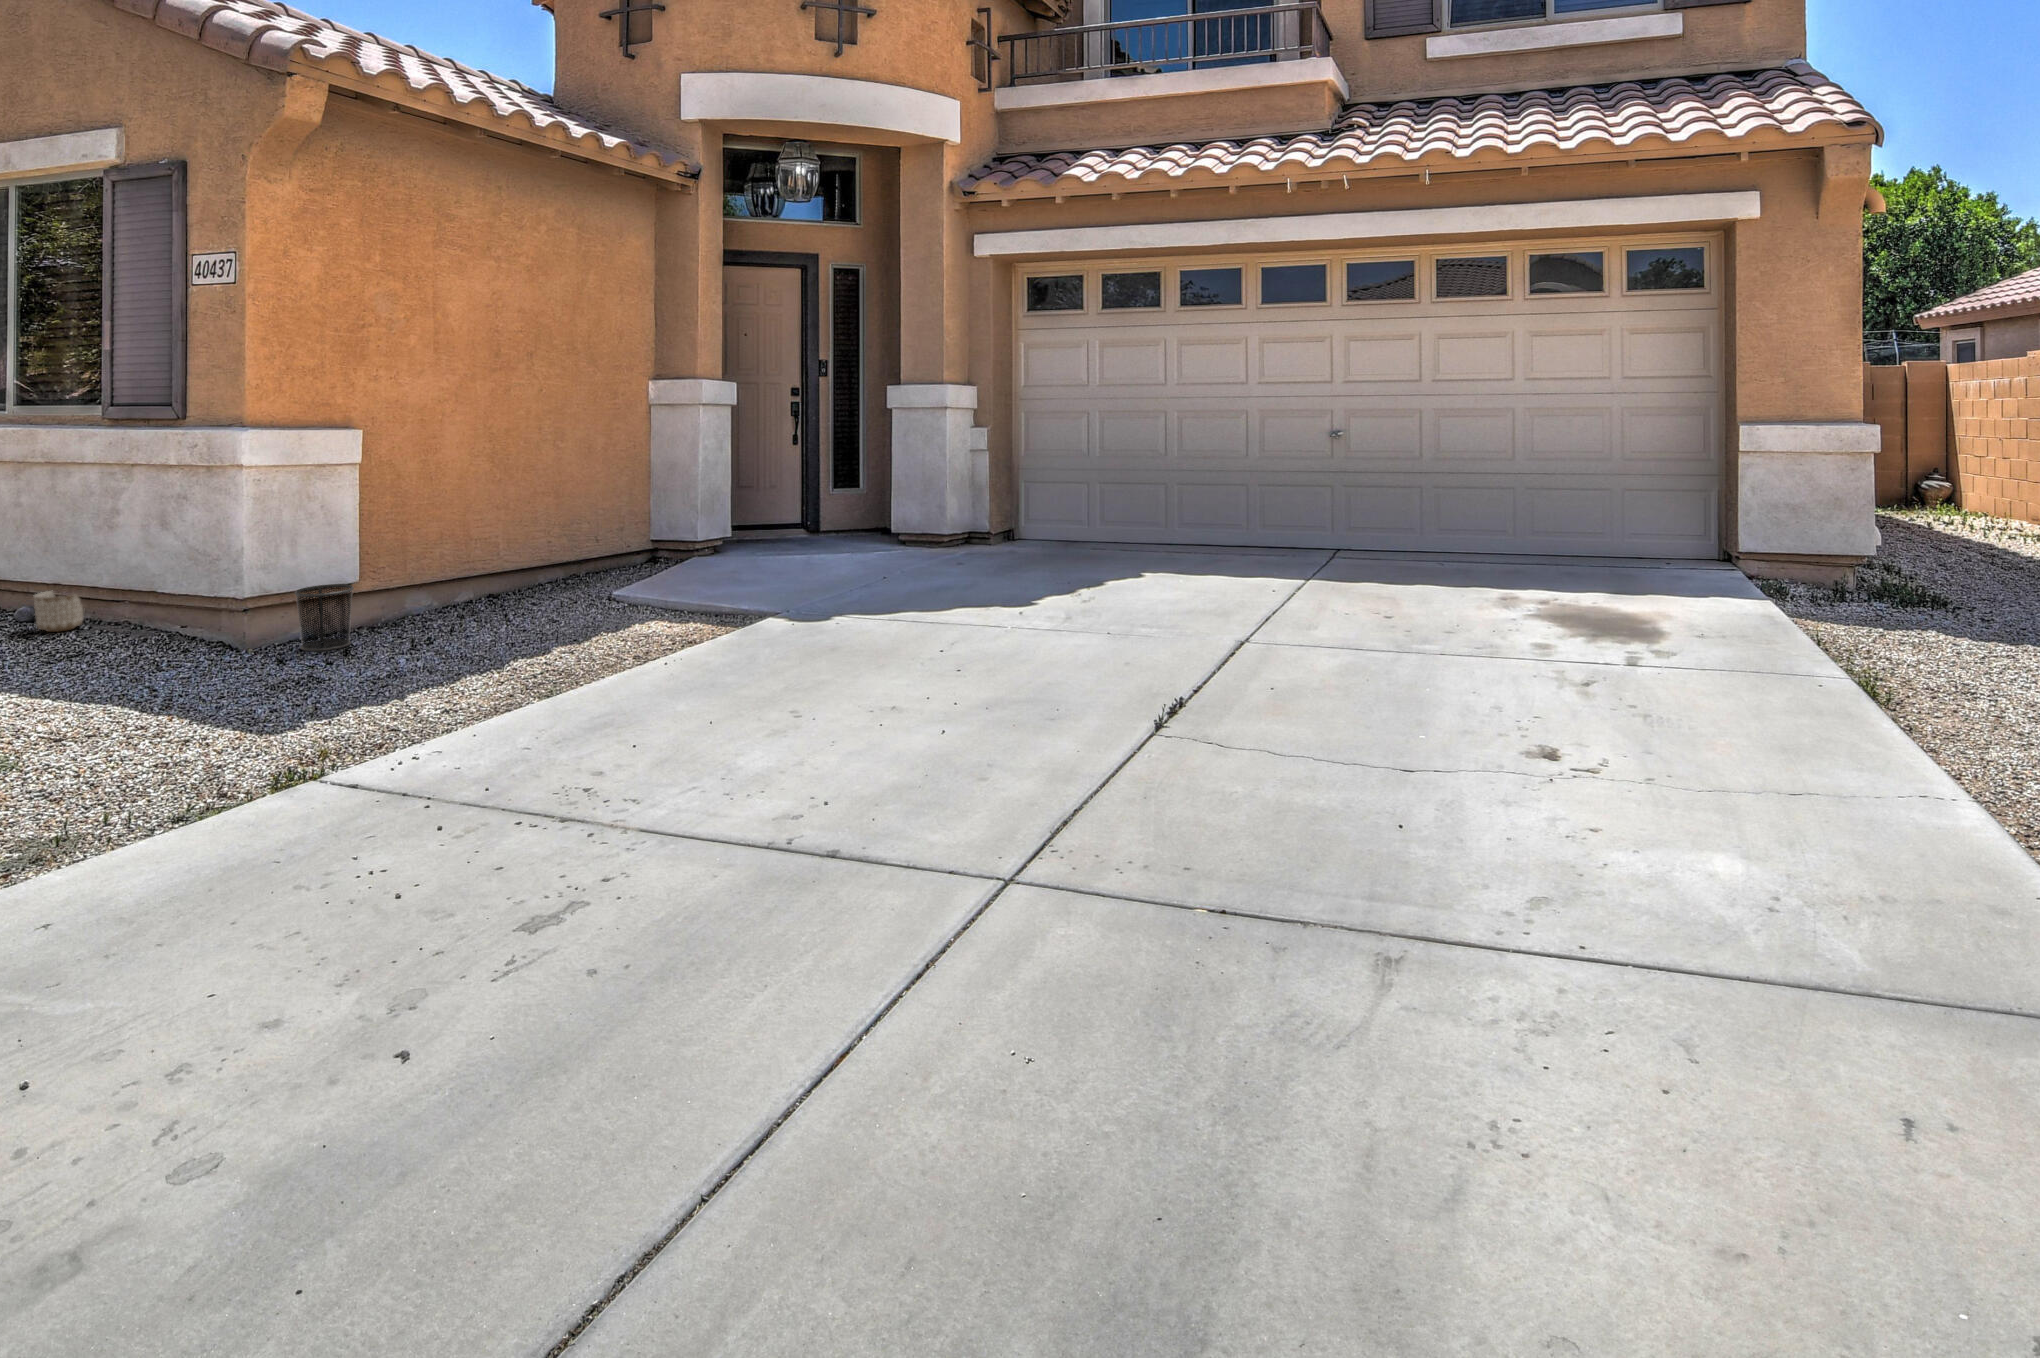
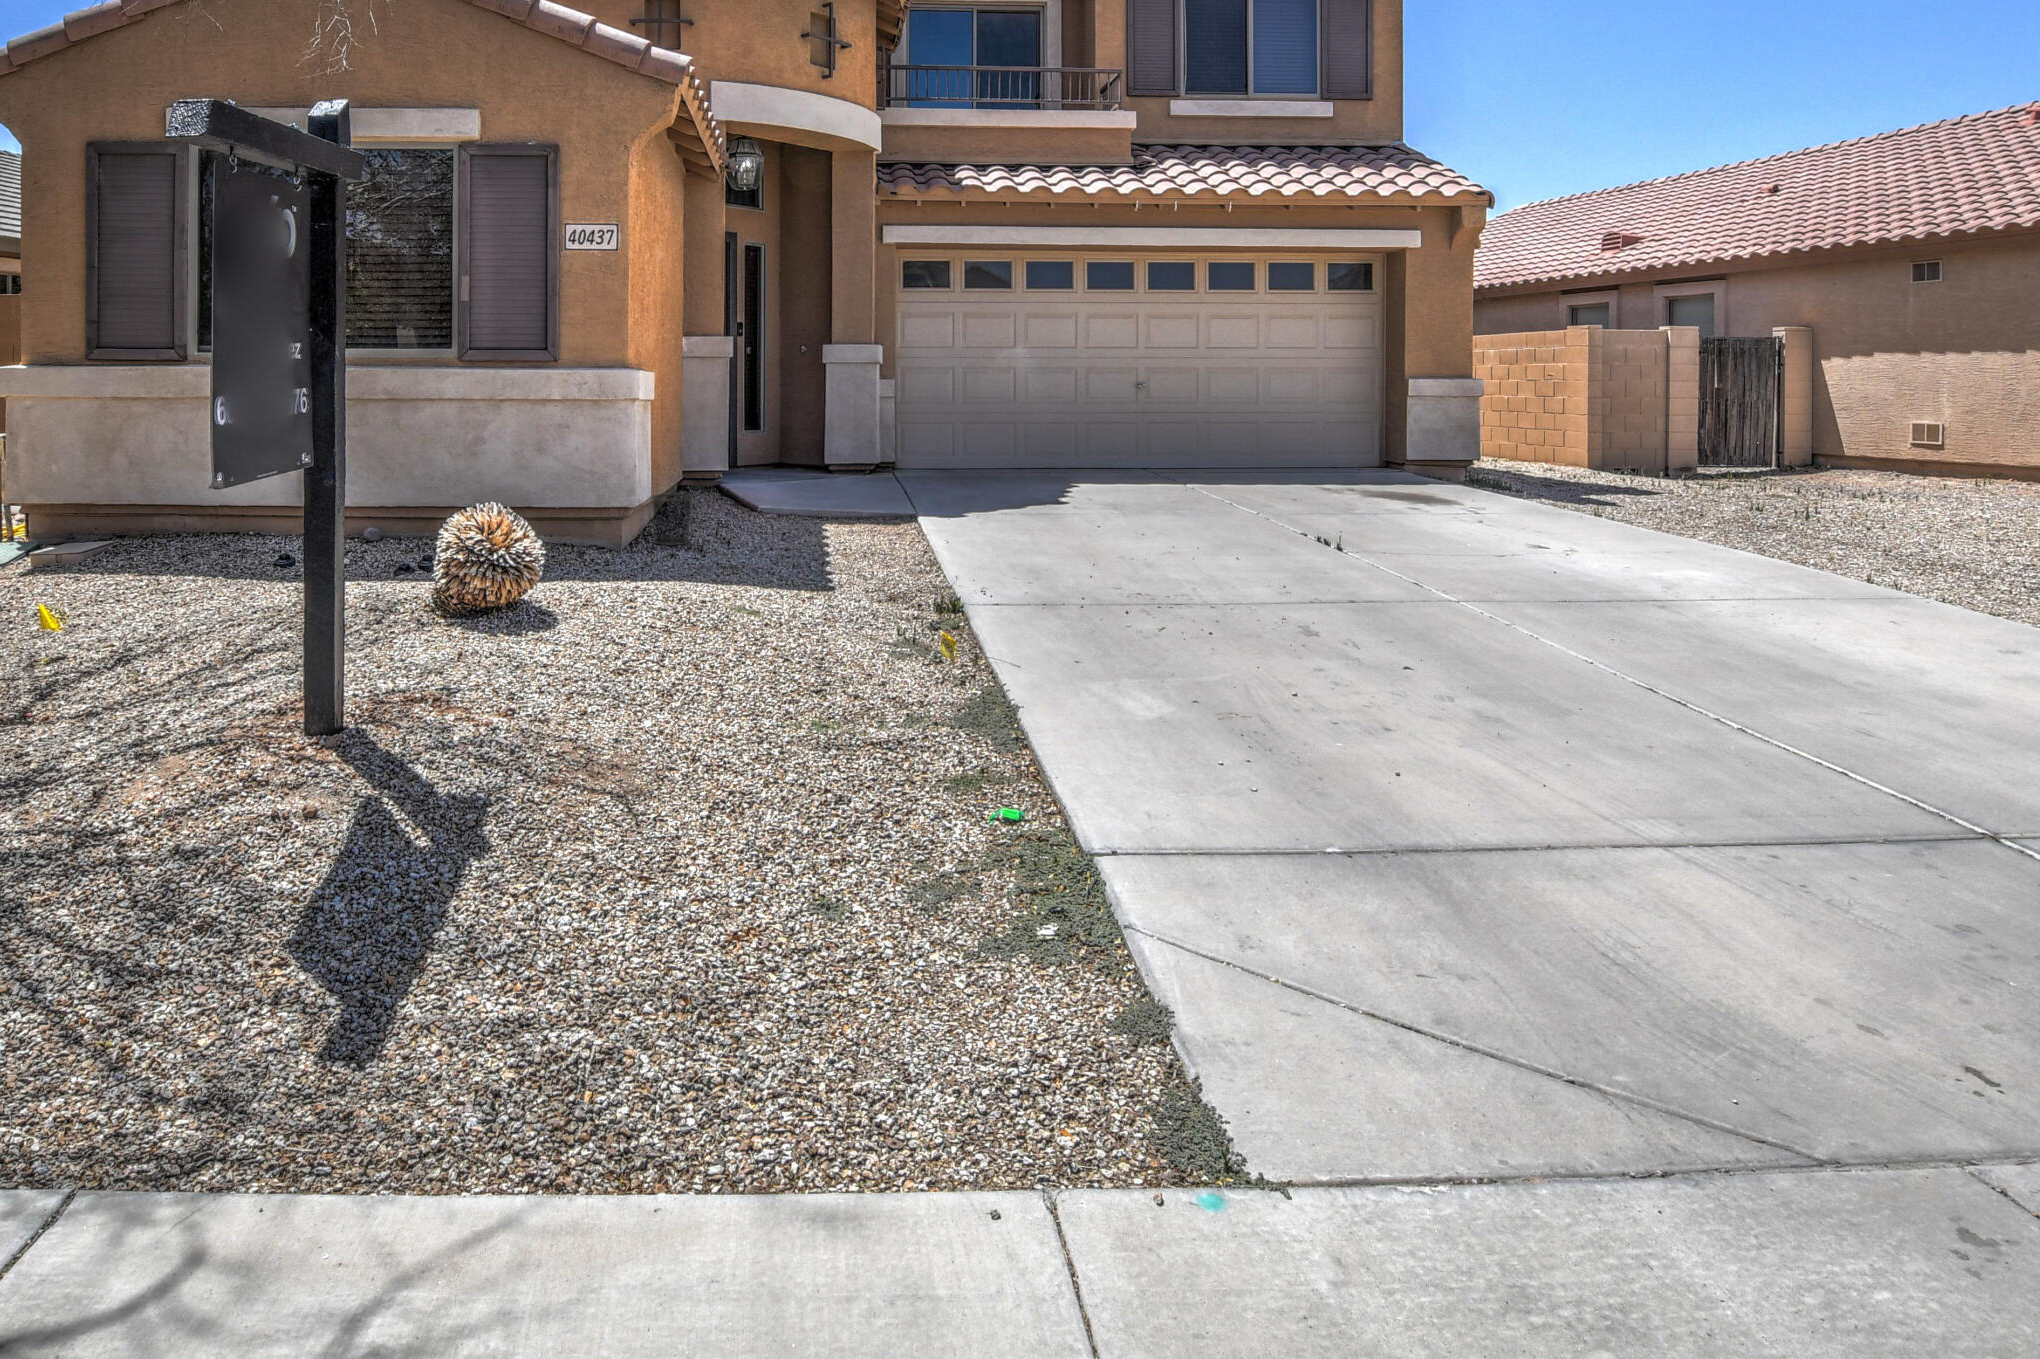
planter: present [33,591,83,632] -> none [364,511,405,547]

